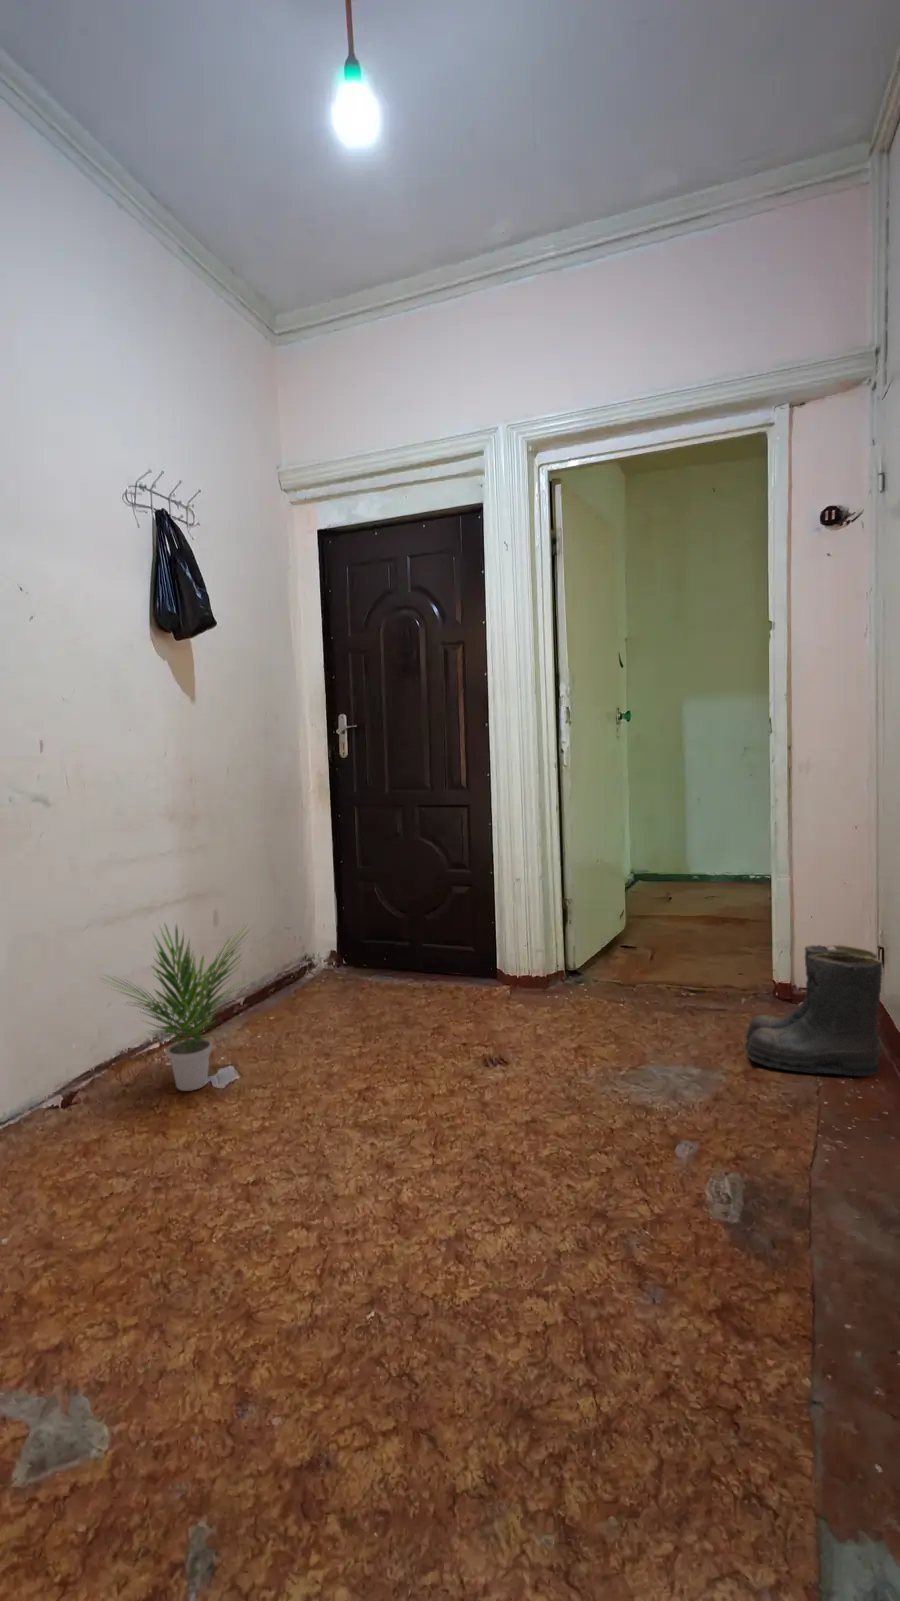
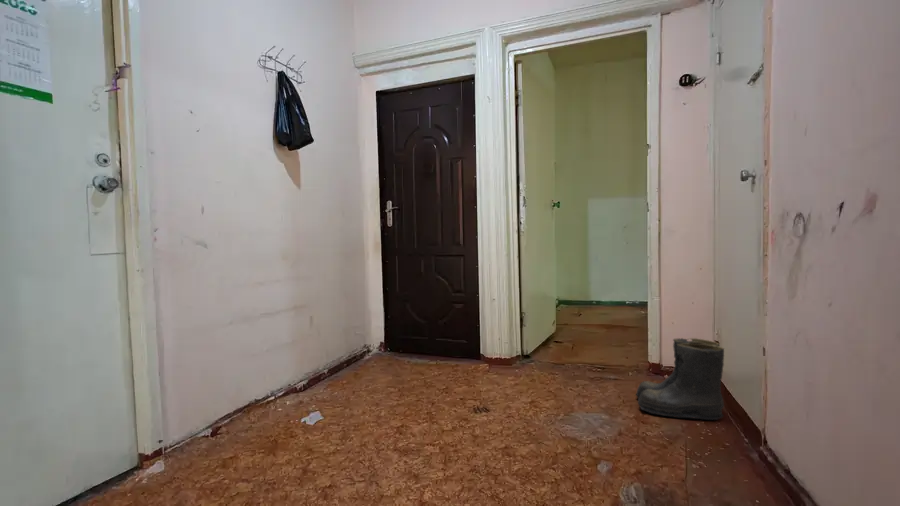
potted plant: present [112,925,240,1091] -> none [236,321,334,426]

